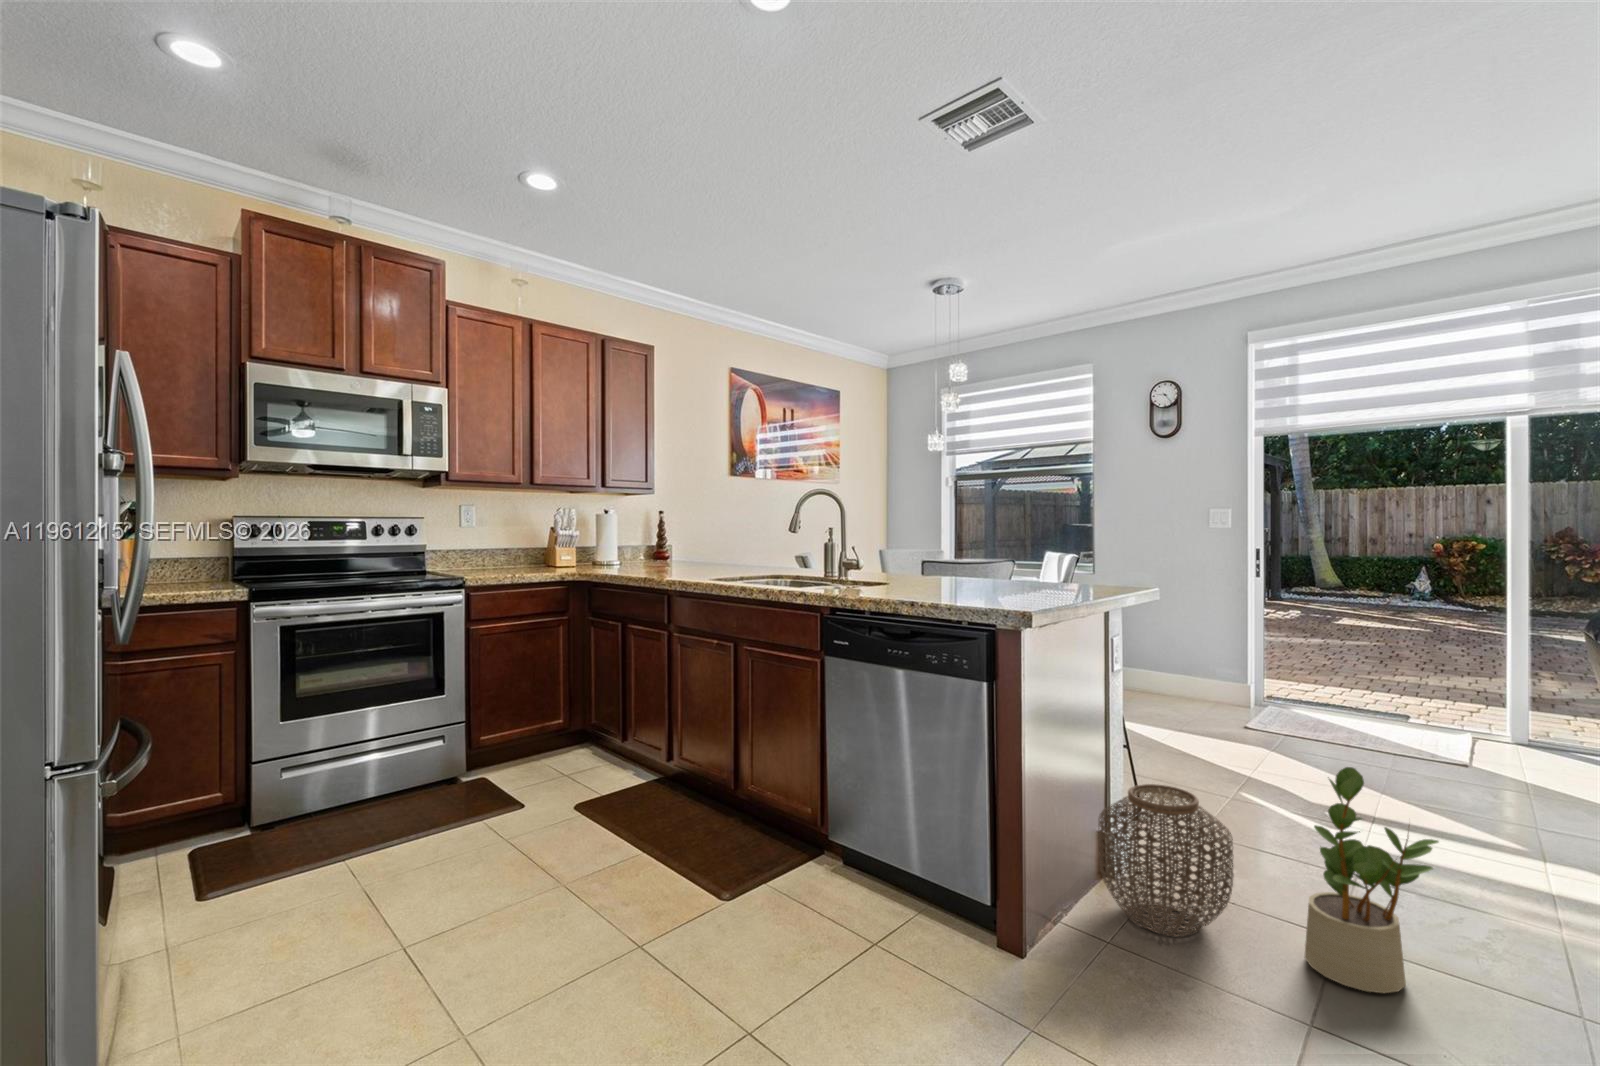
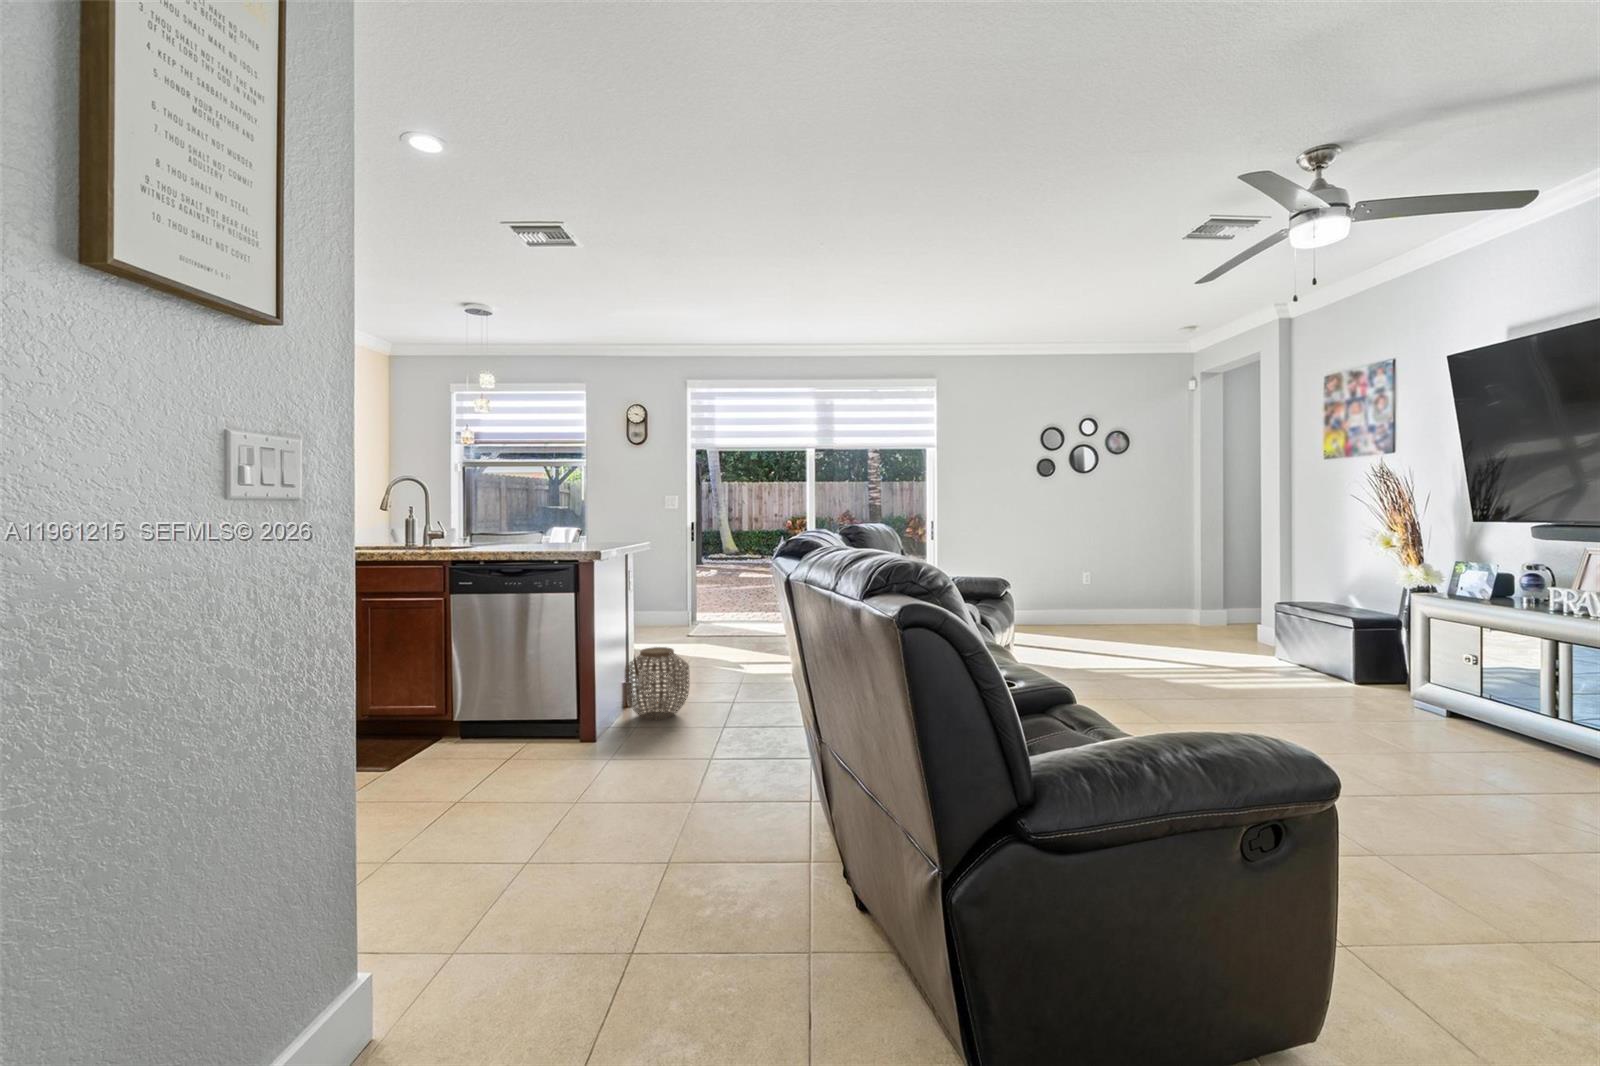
potted plant: present [1305,767,1439,993] -> none [719,620,768,717]

